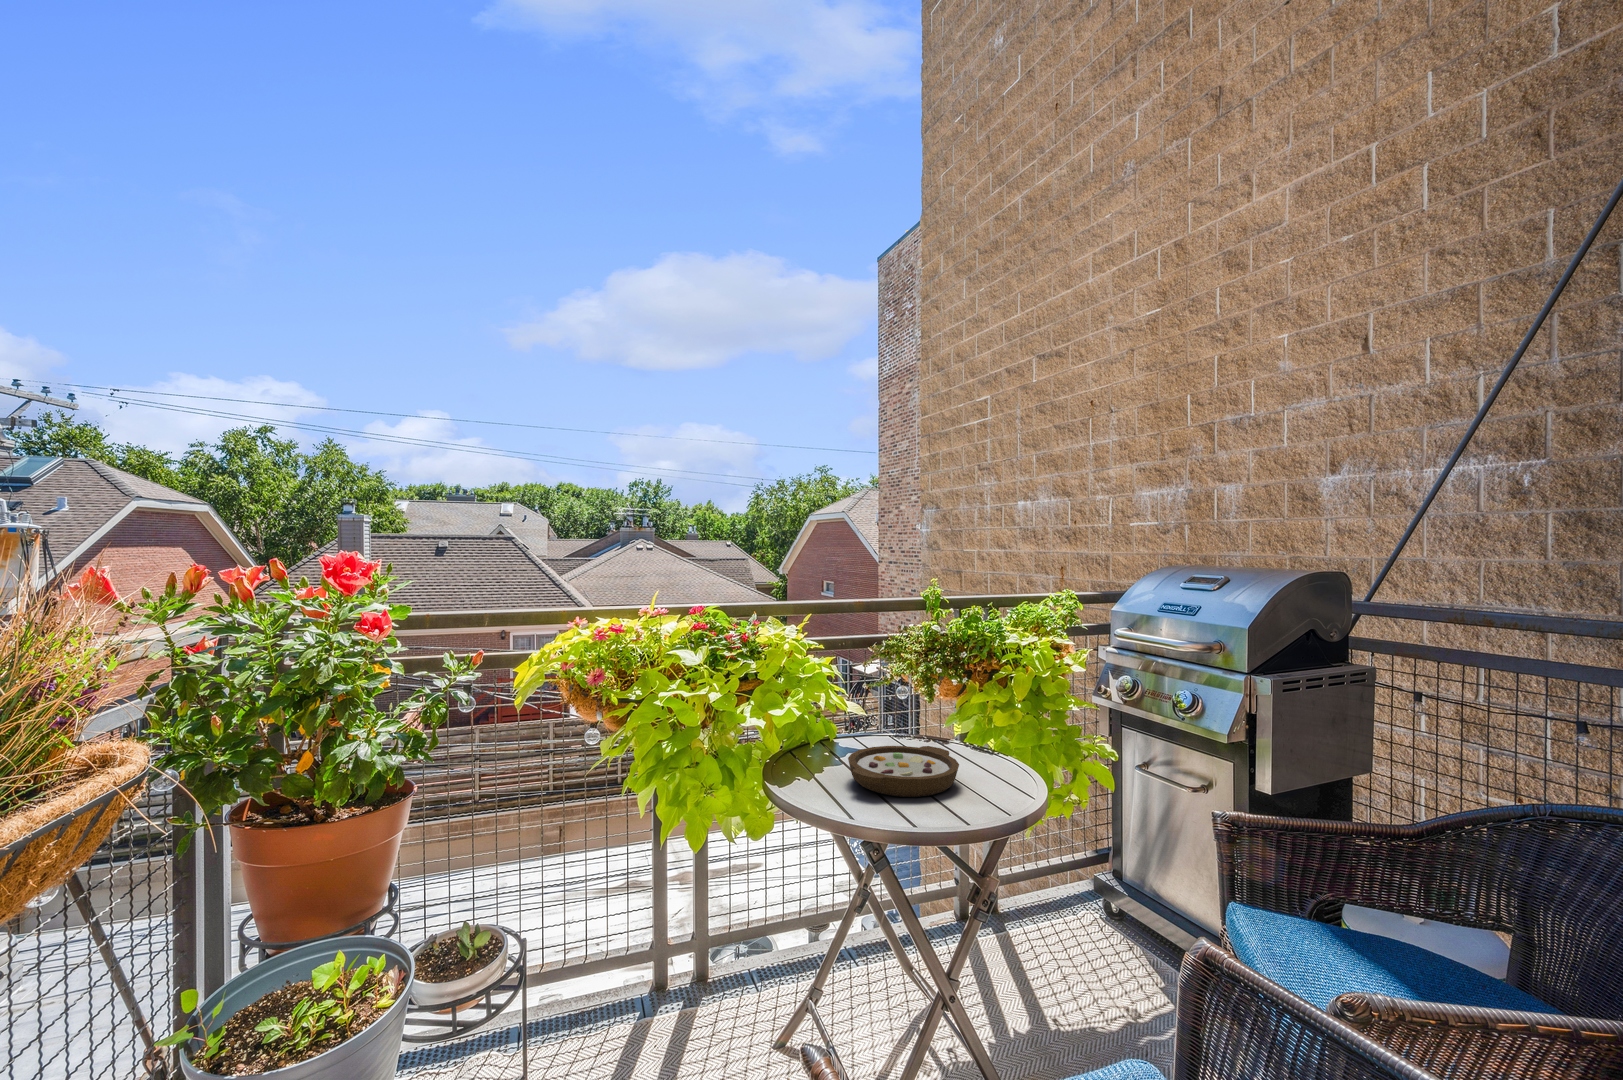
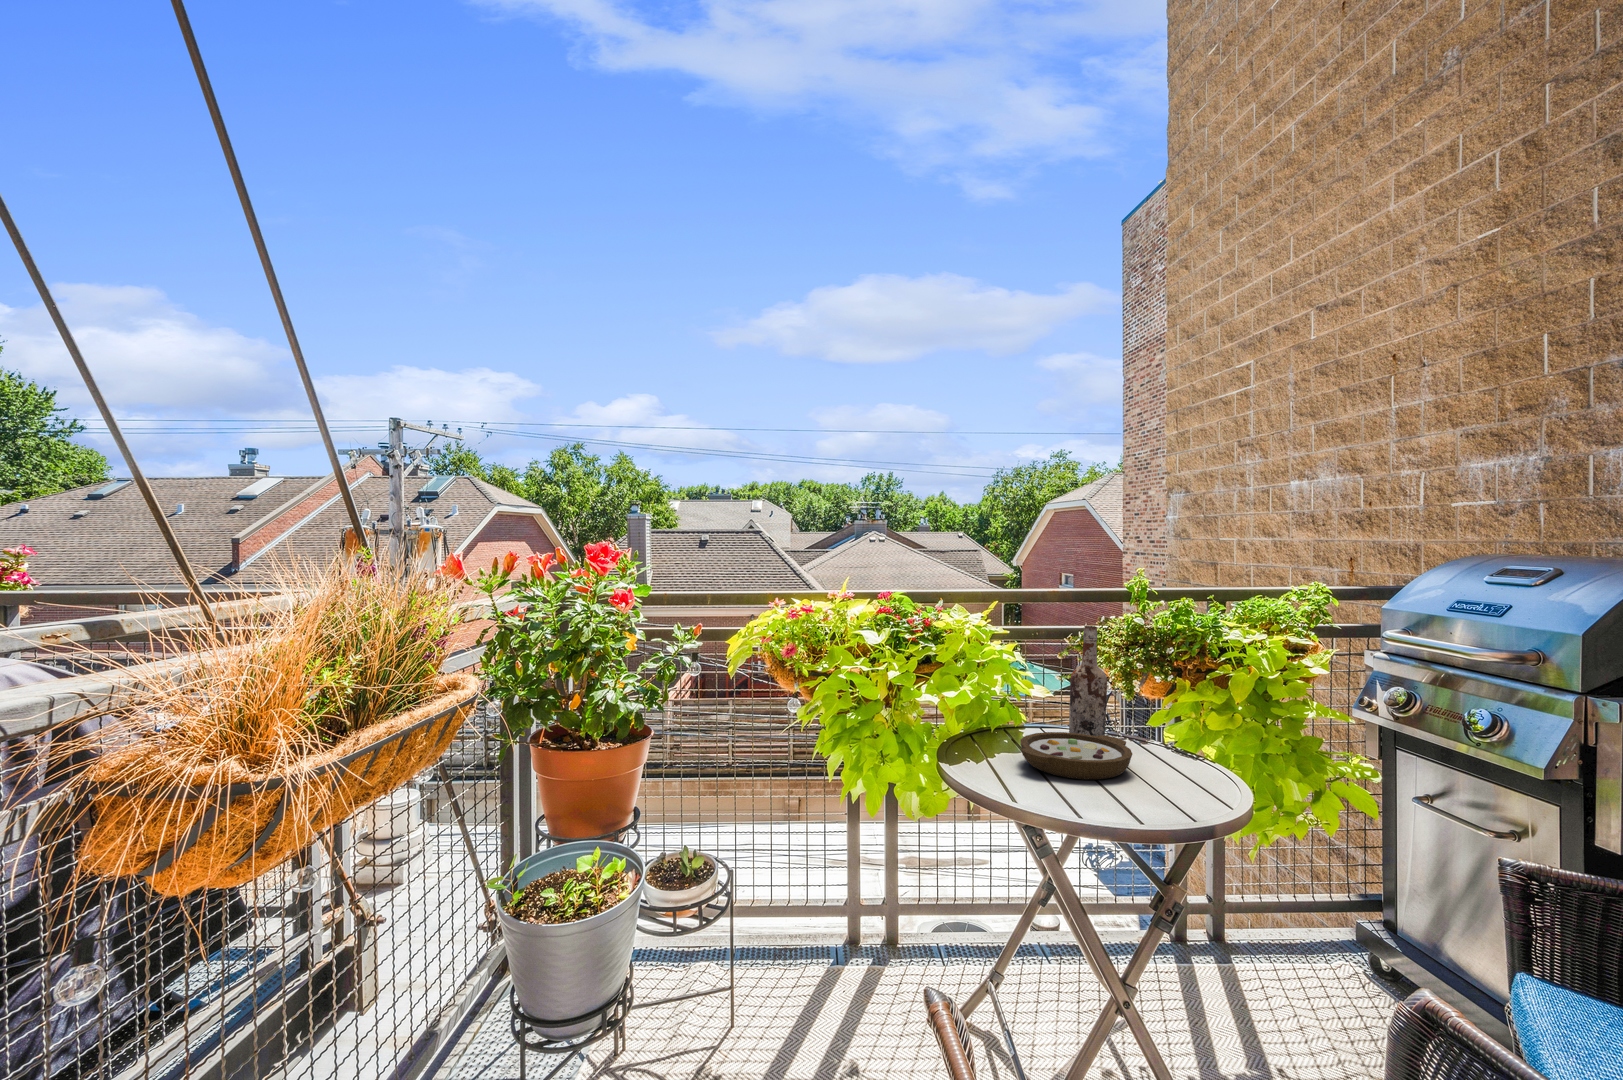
wine bottle: none [886,634,921,752] -> present [1069,626,1107,736]

